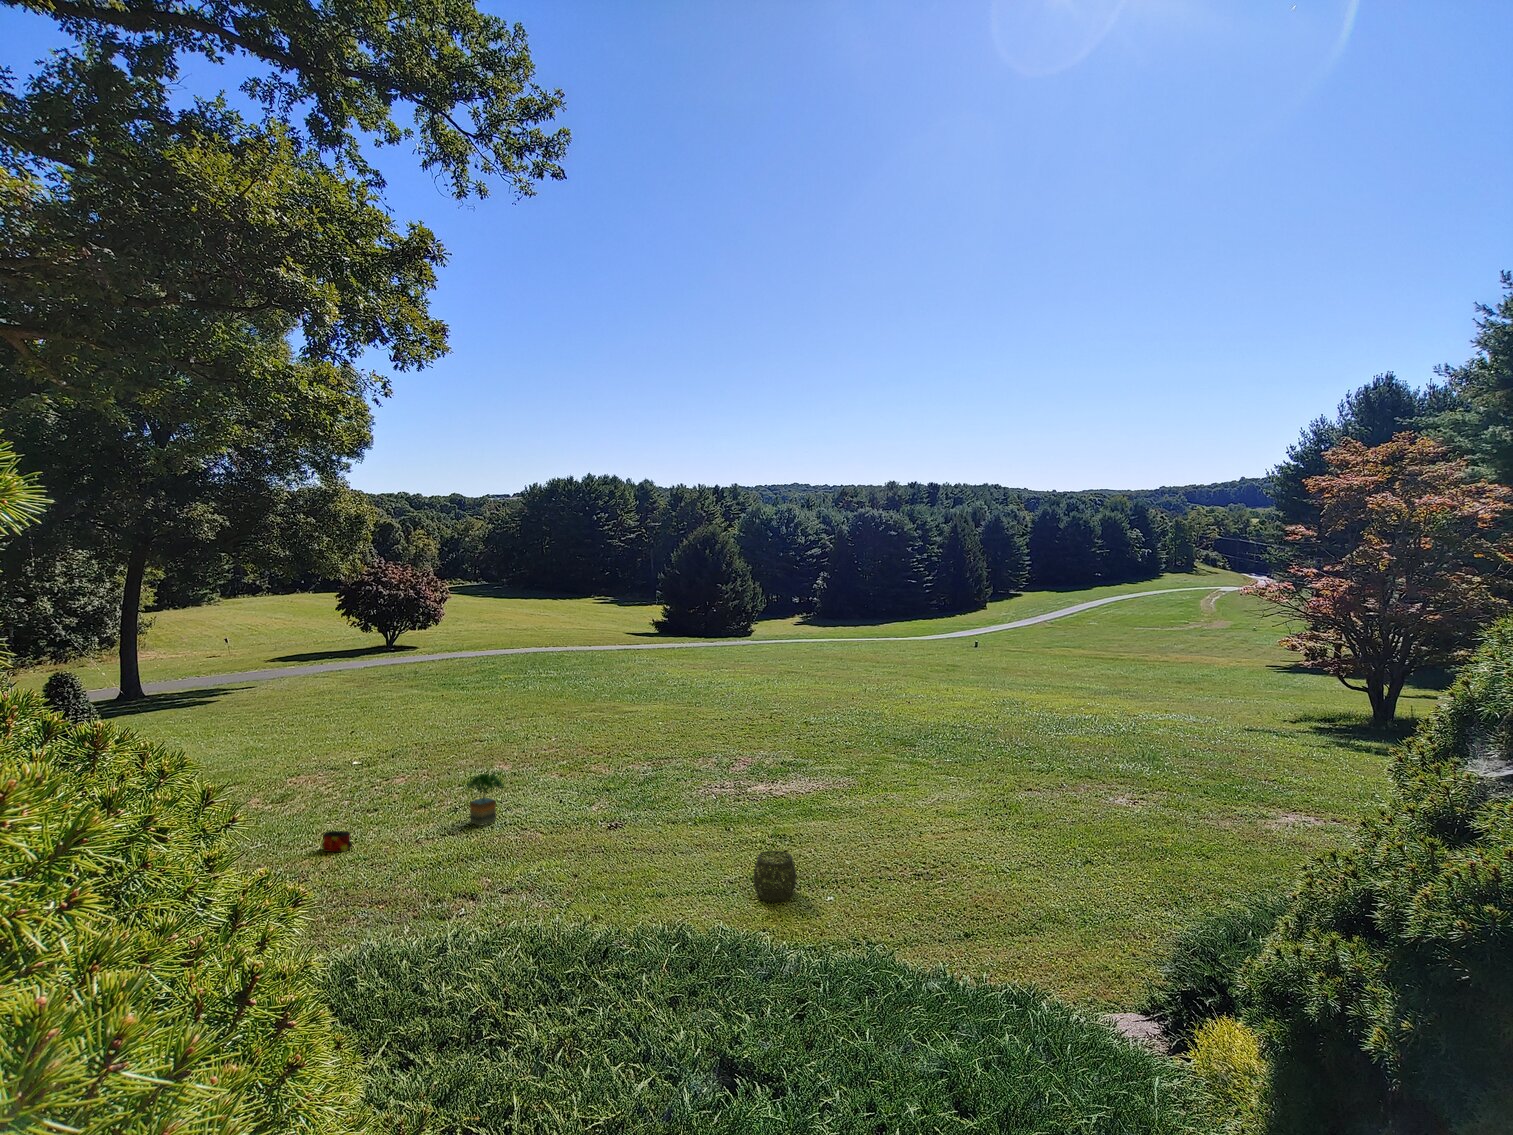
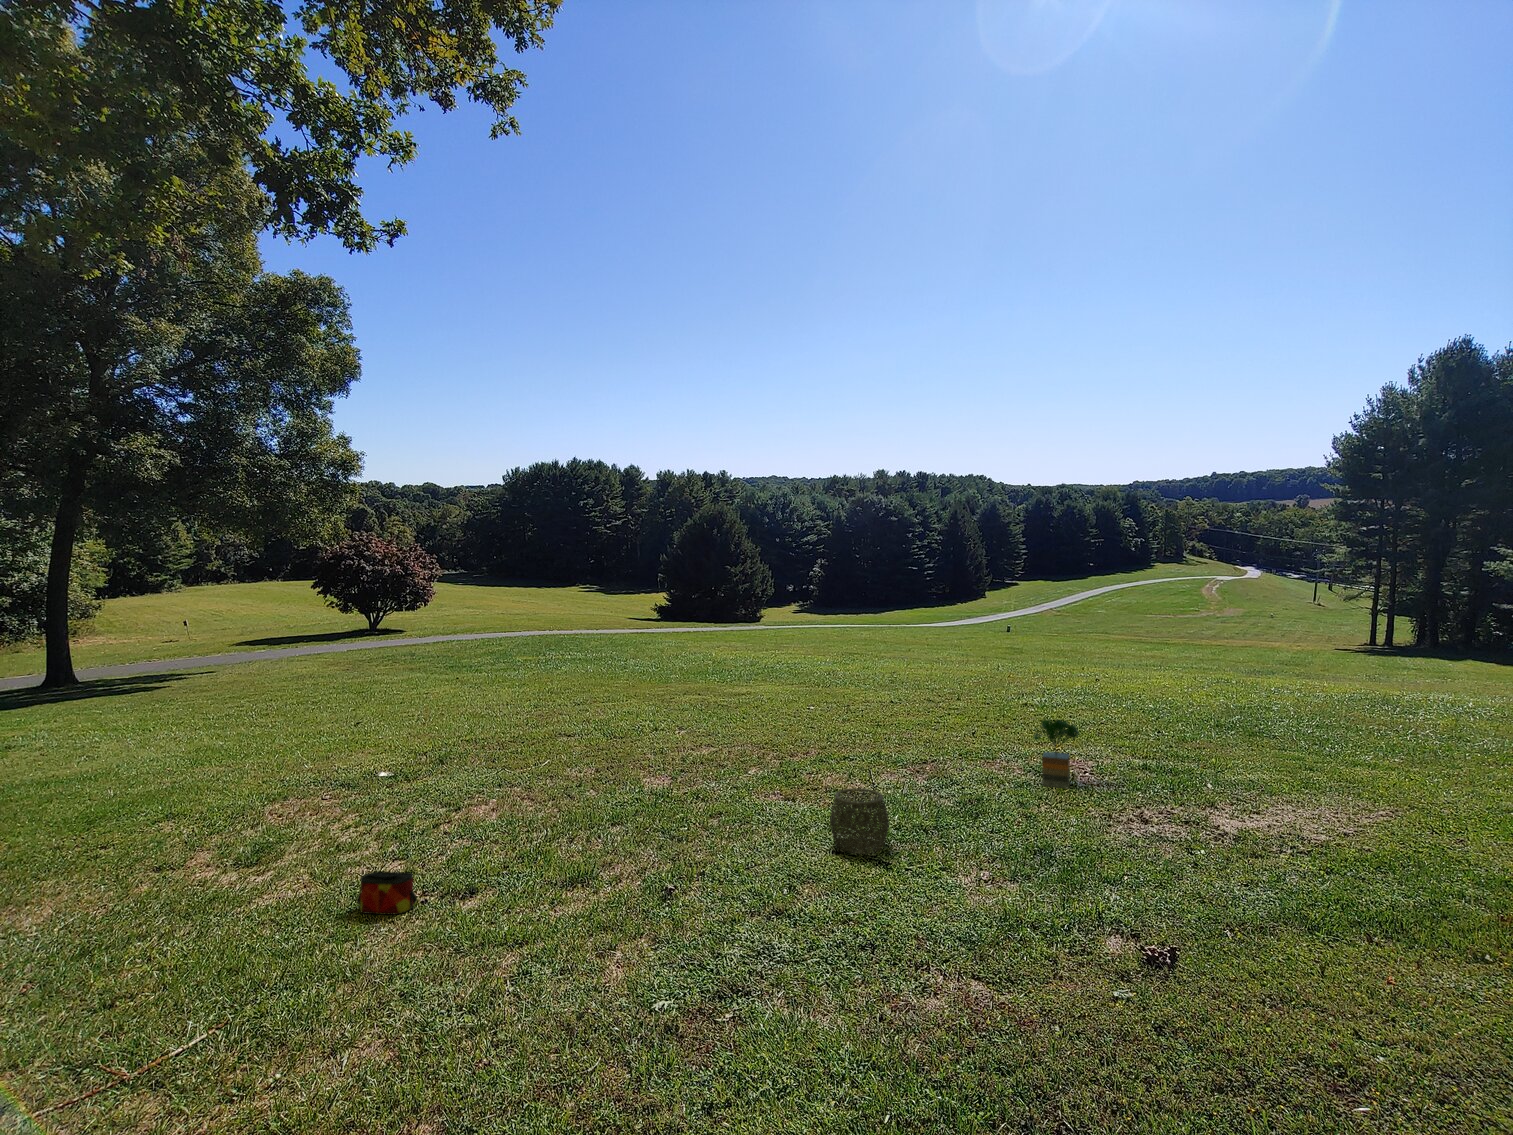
potted tree: present [466,774,504,826] -> present [1034,719,1080,788]
woven basket: present [753,851,797,902] -> present [830,788,889,854]

